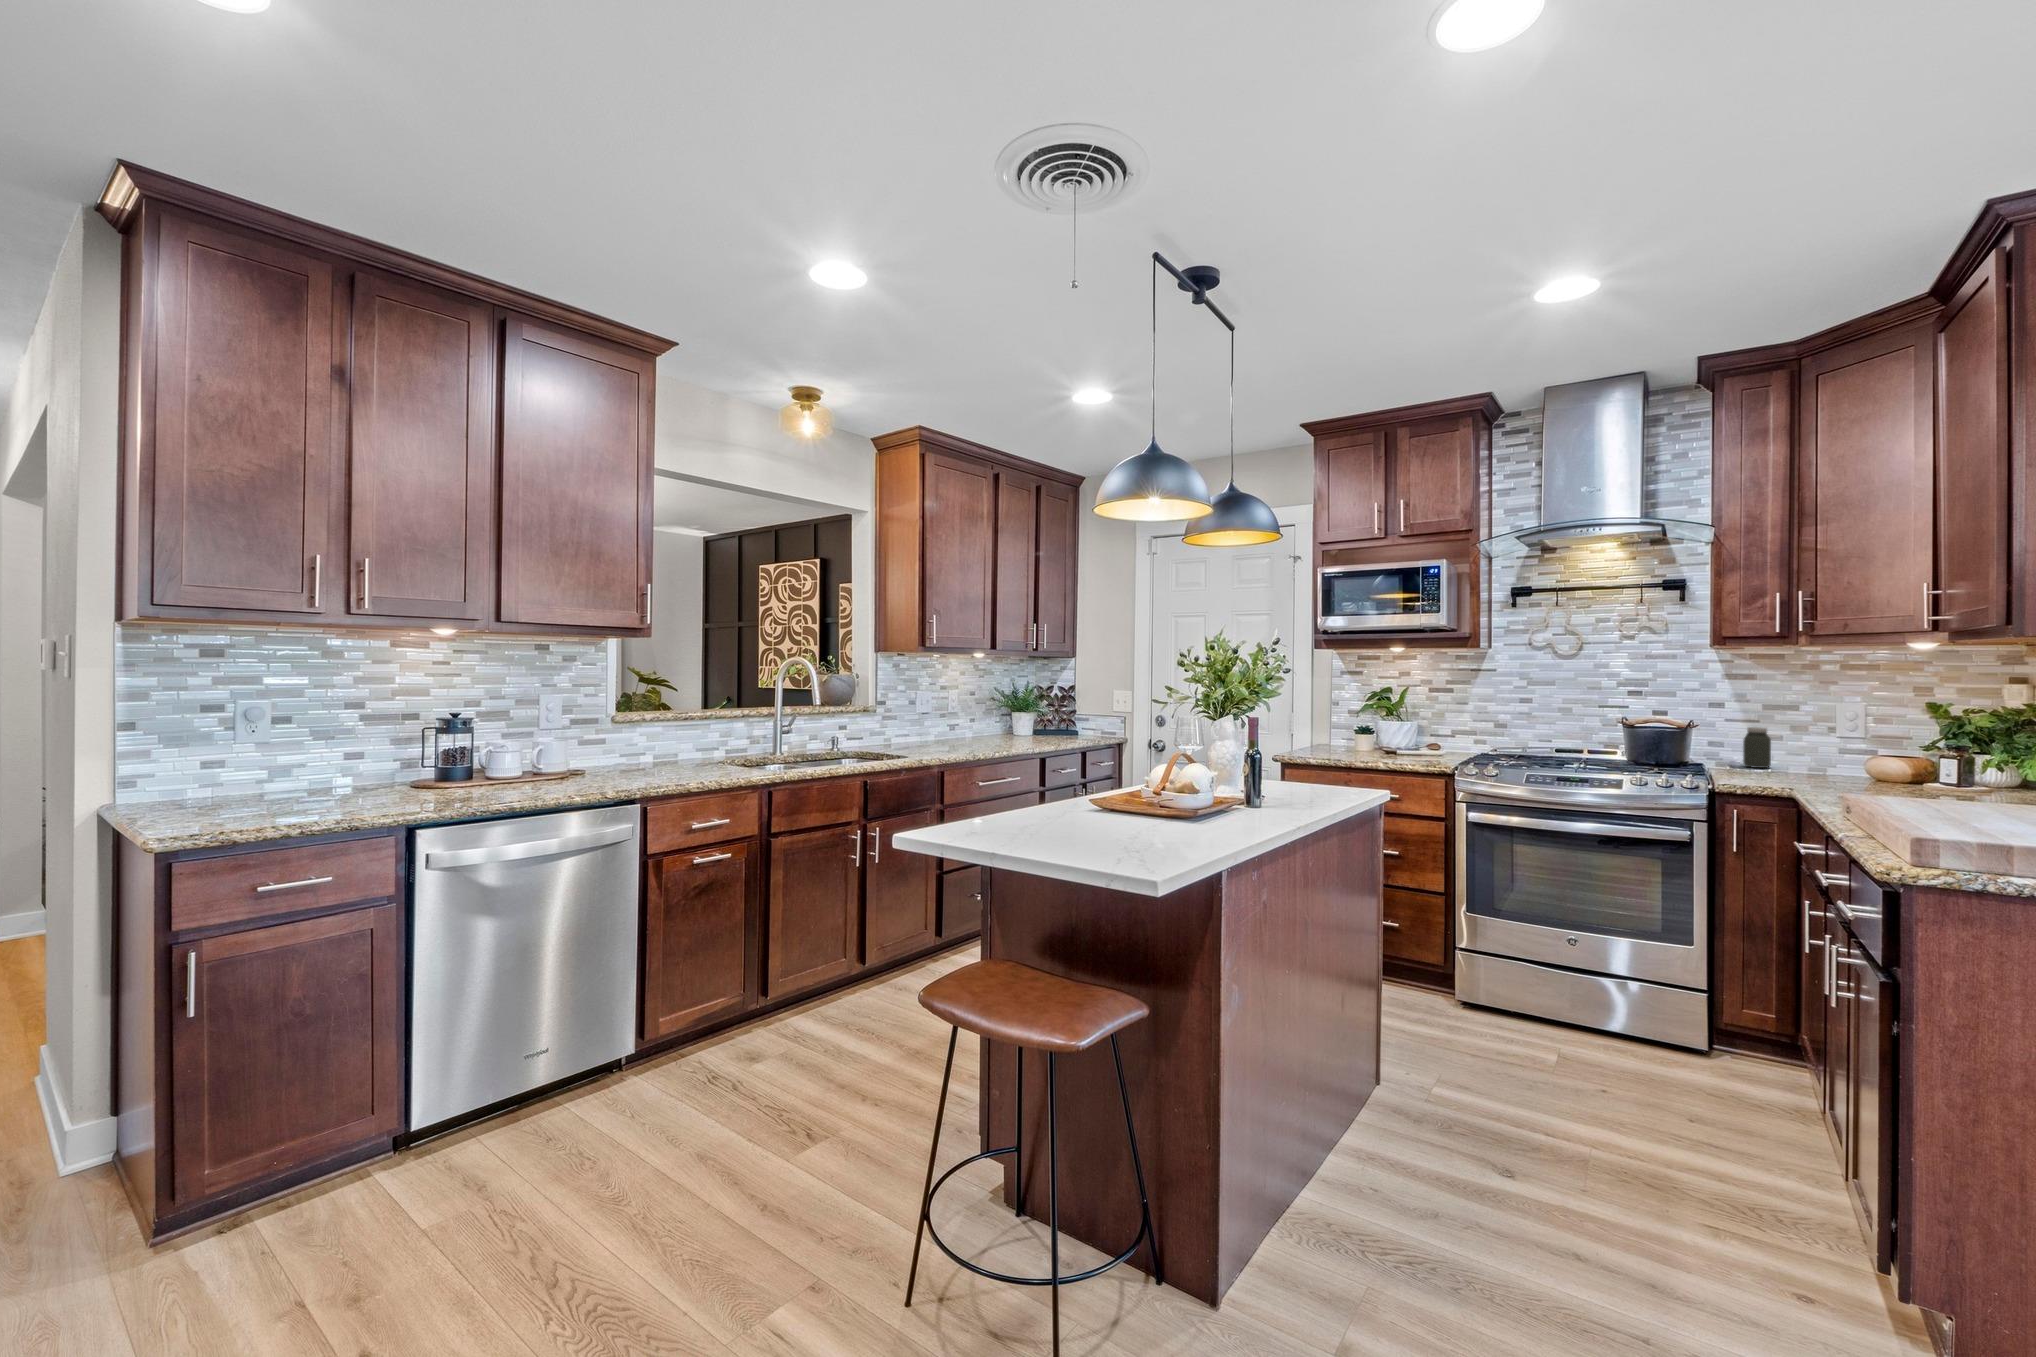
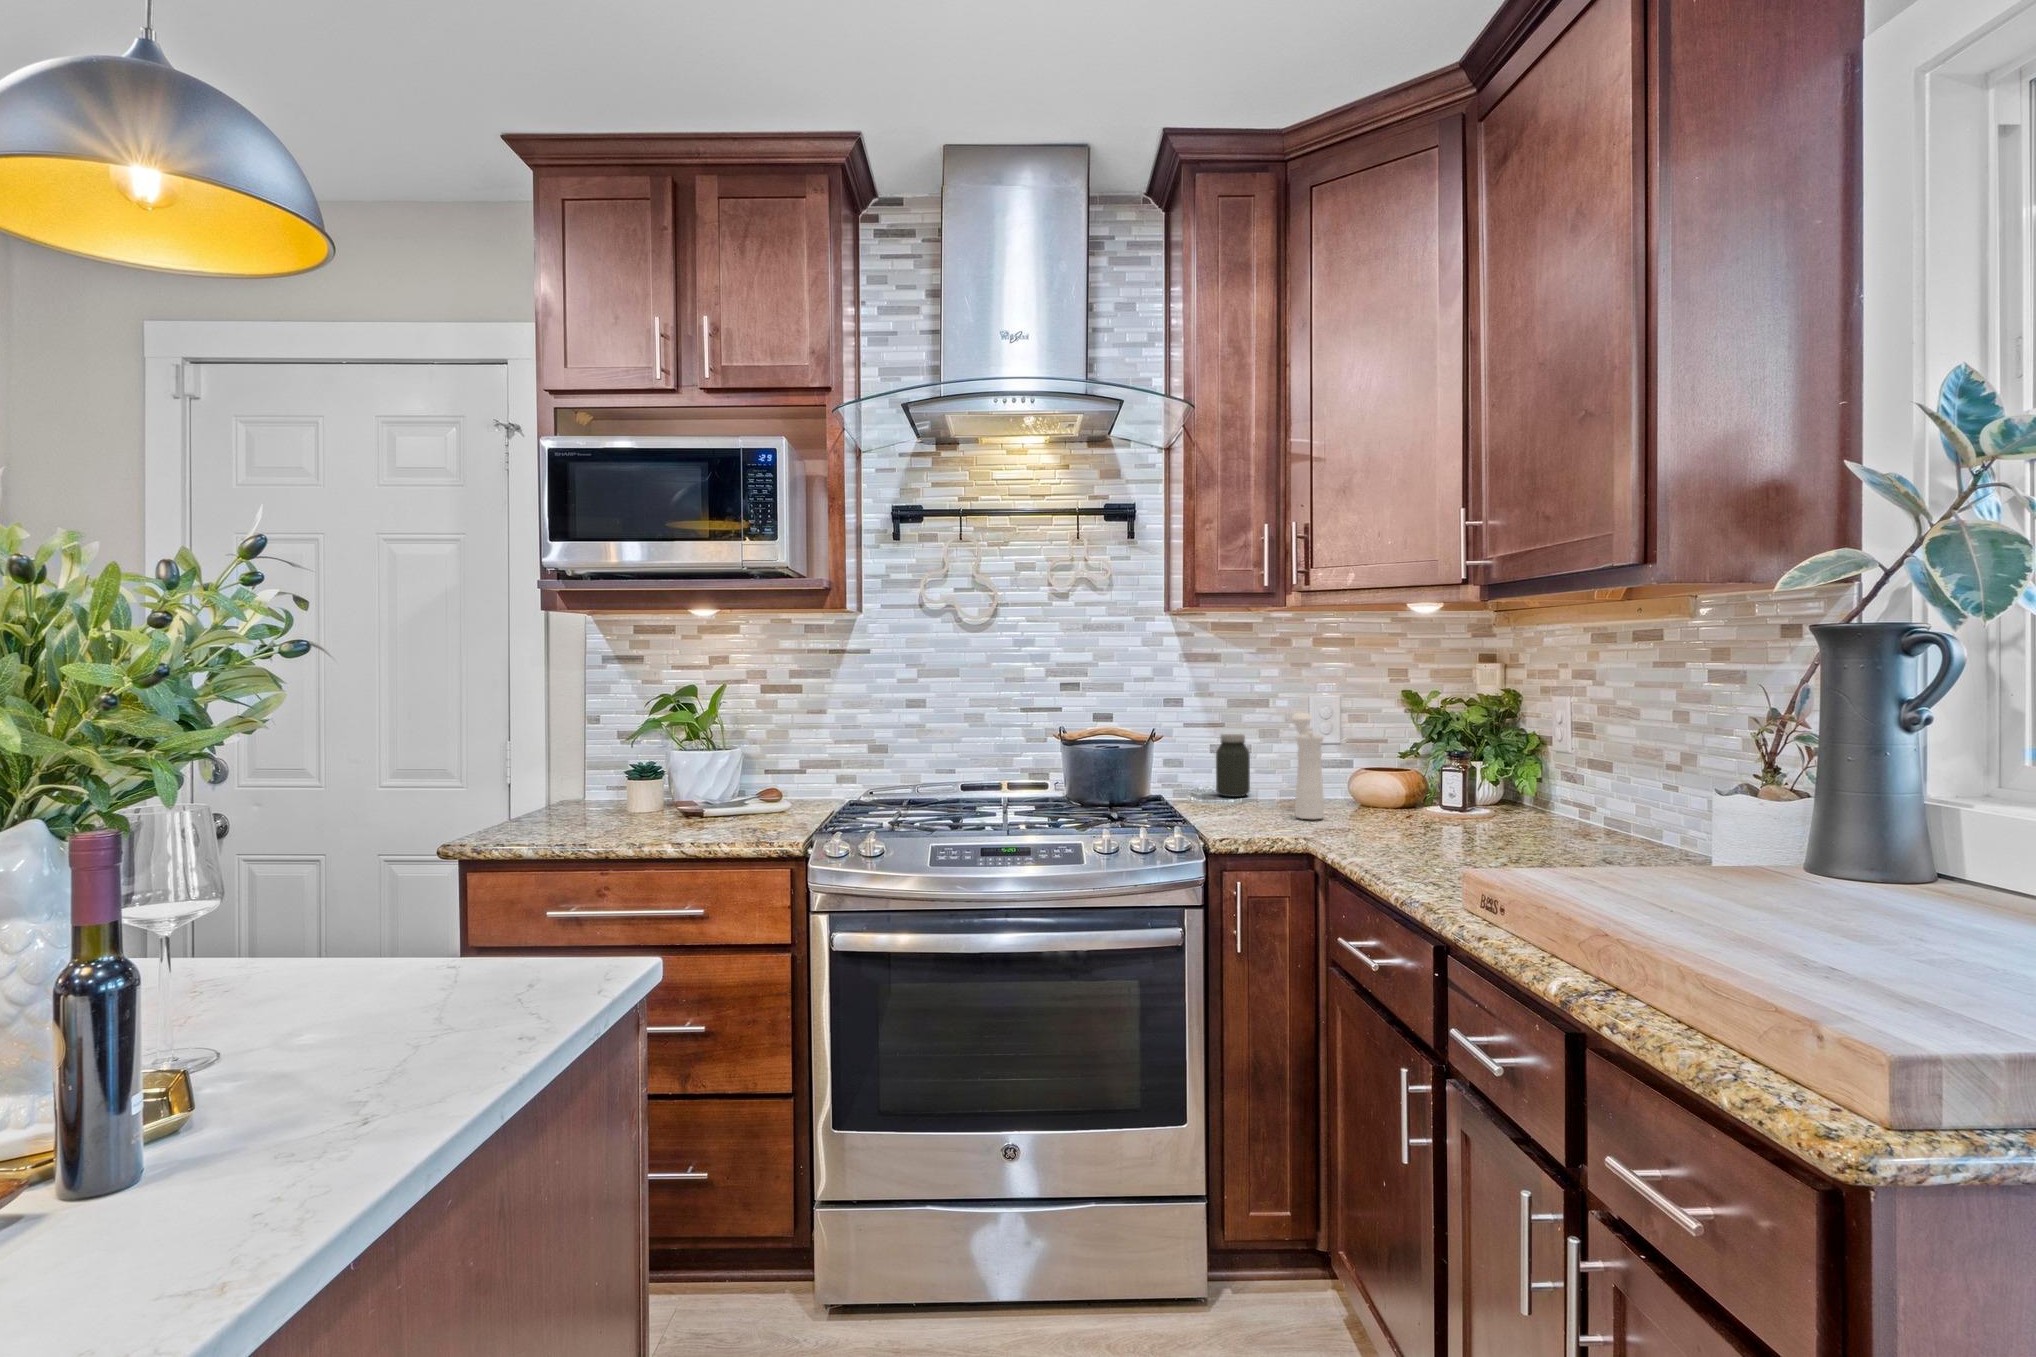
pepper mill: none [1785,713,1808,779] -> present [1292,713,1324,819]

